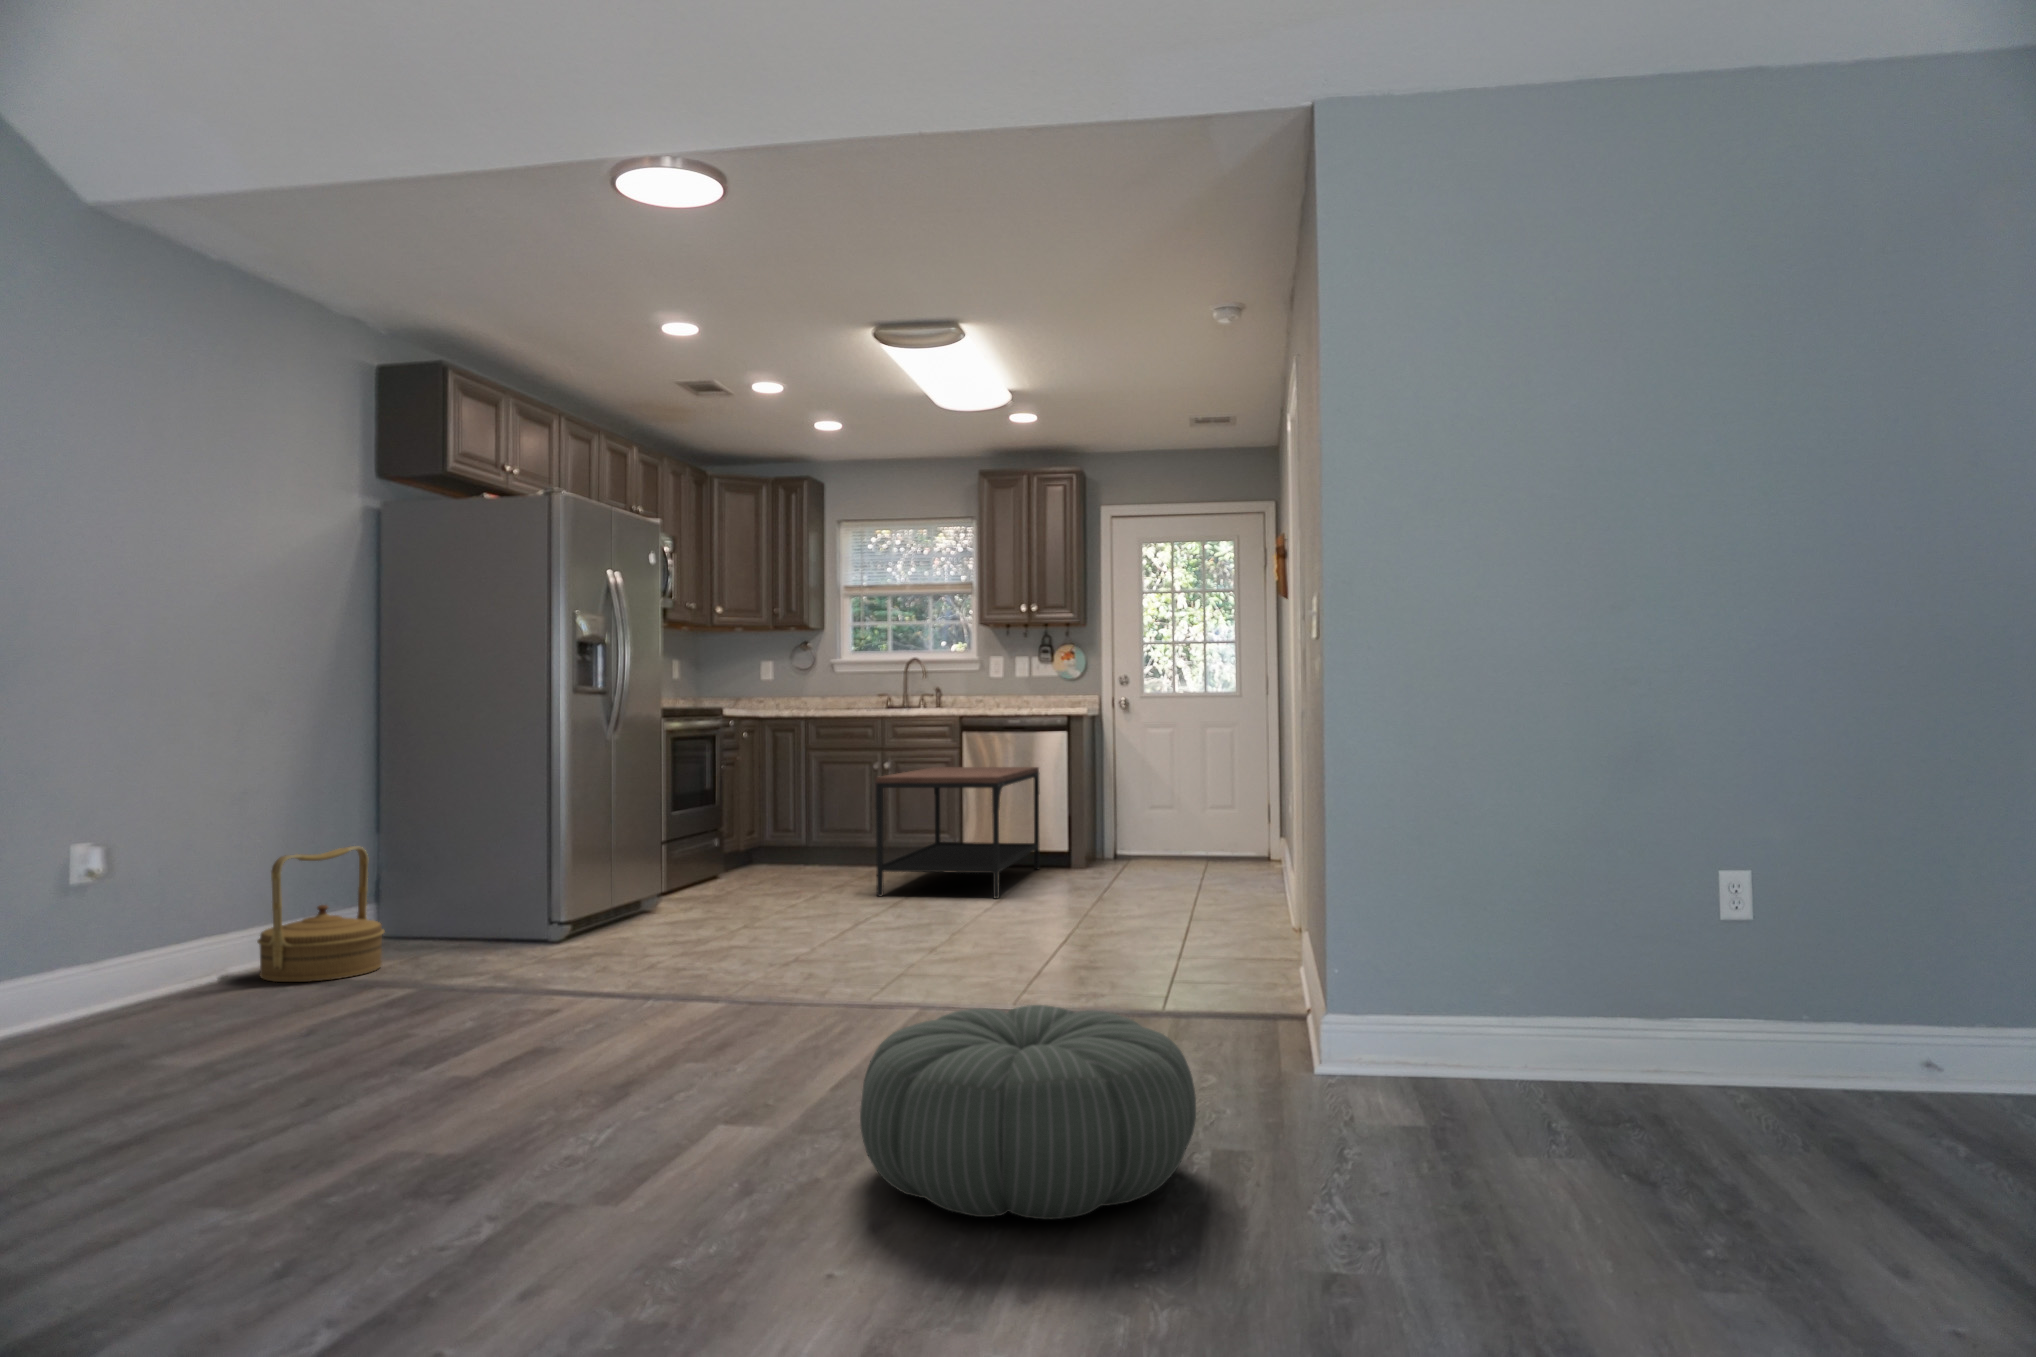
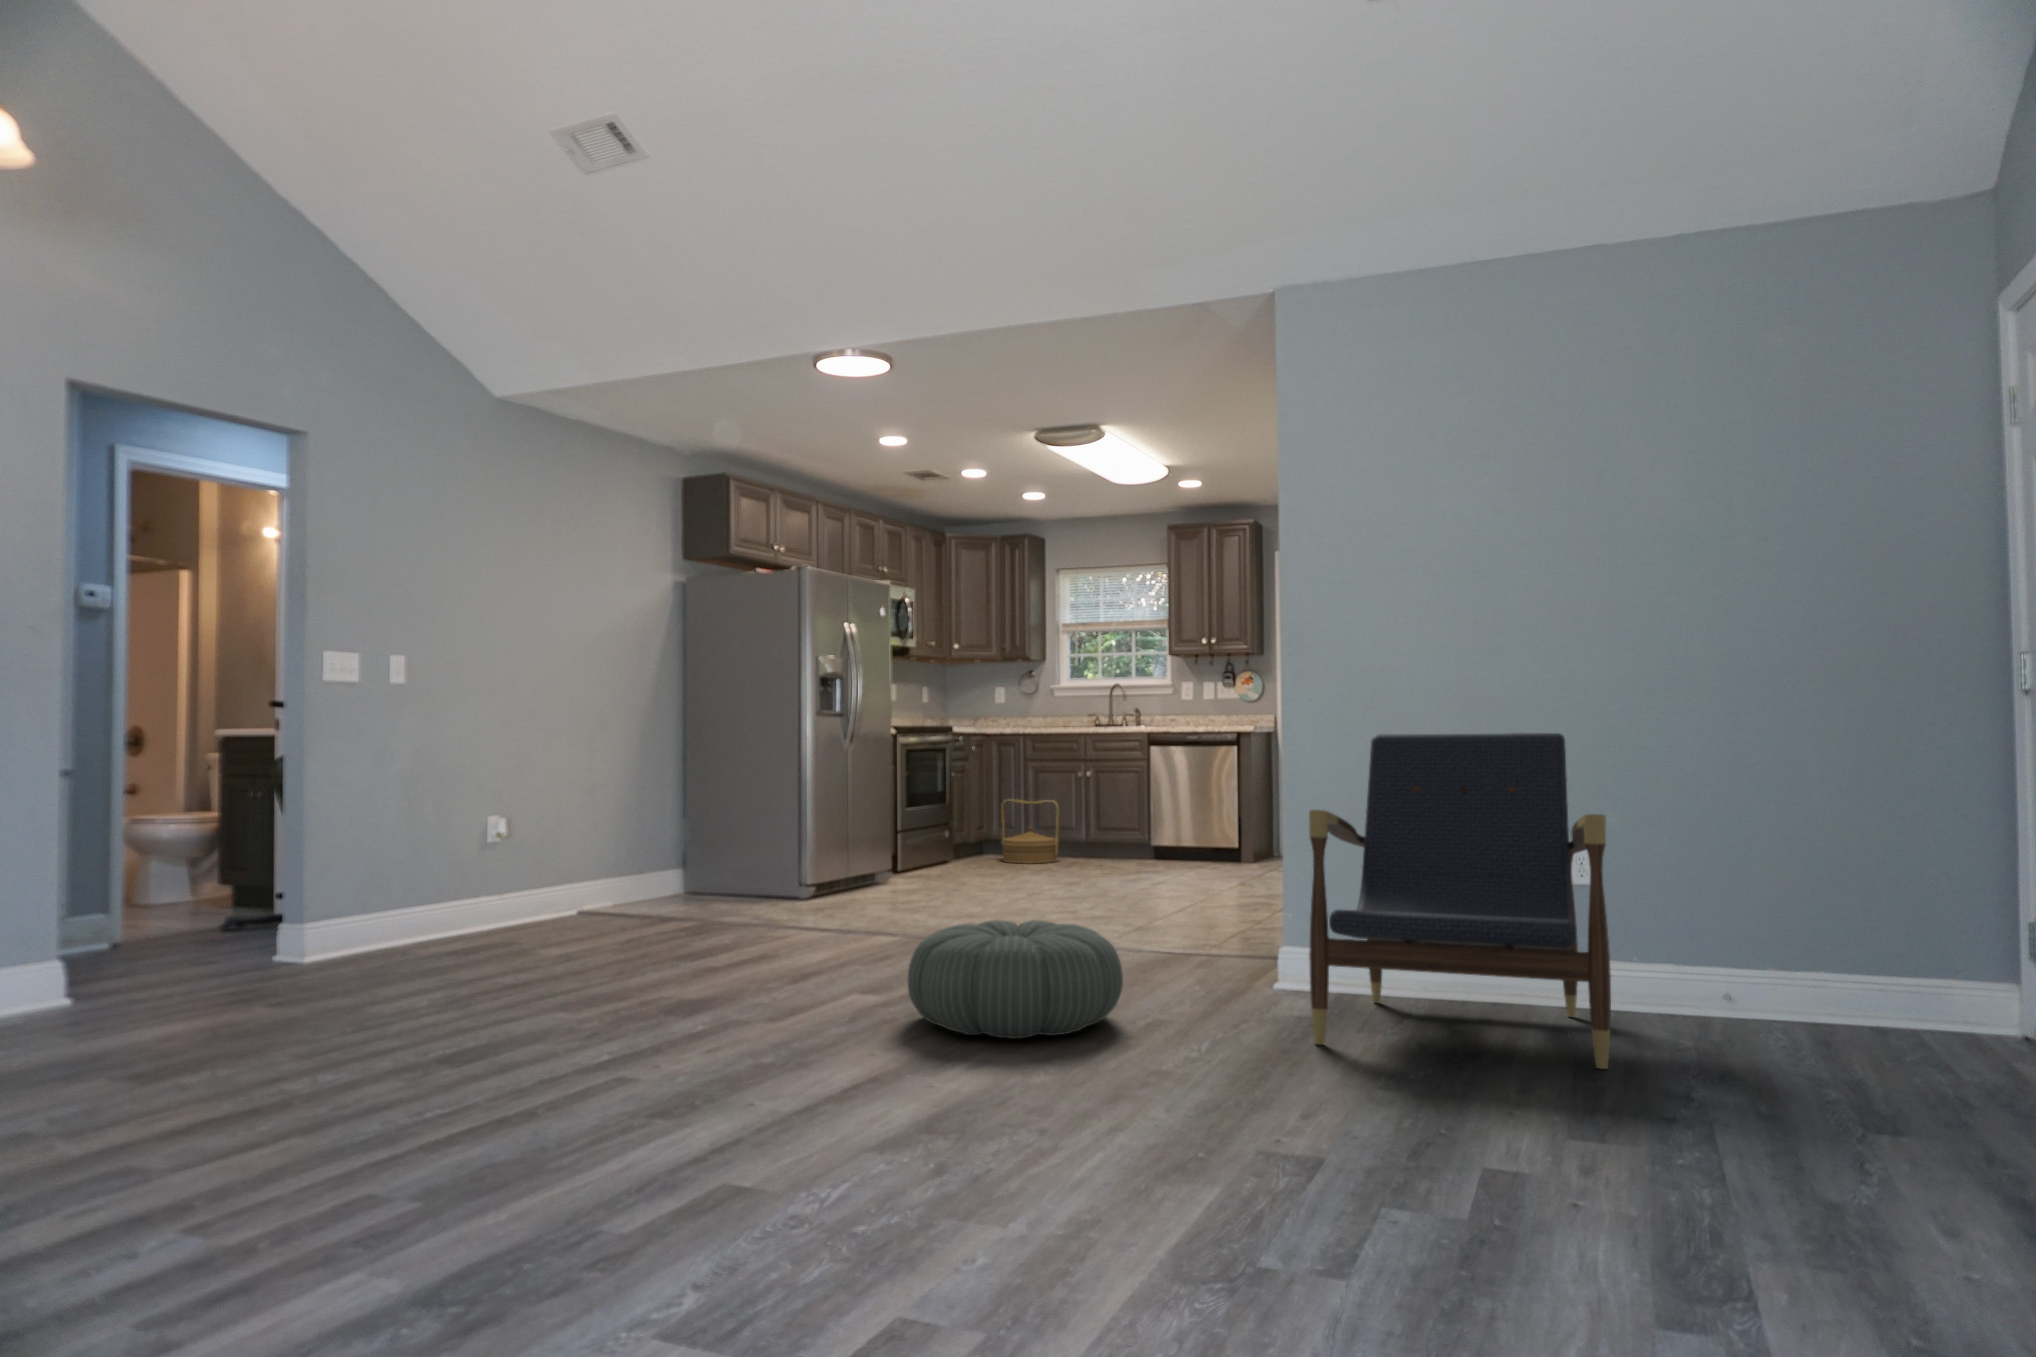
lounge chair: none [1456,718,1940,1205] -> present [1309,733,1611,1069]
coffee table: present [876,767,1040,898] -> none [1059,776,1214,883]
woven basket: present [257,846,384,982] -> present [1001,799,1059,864]

